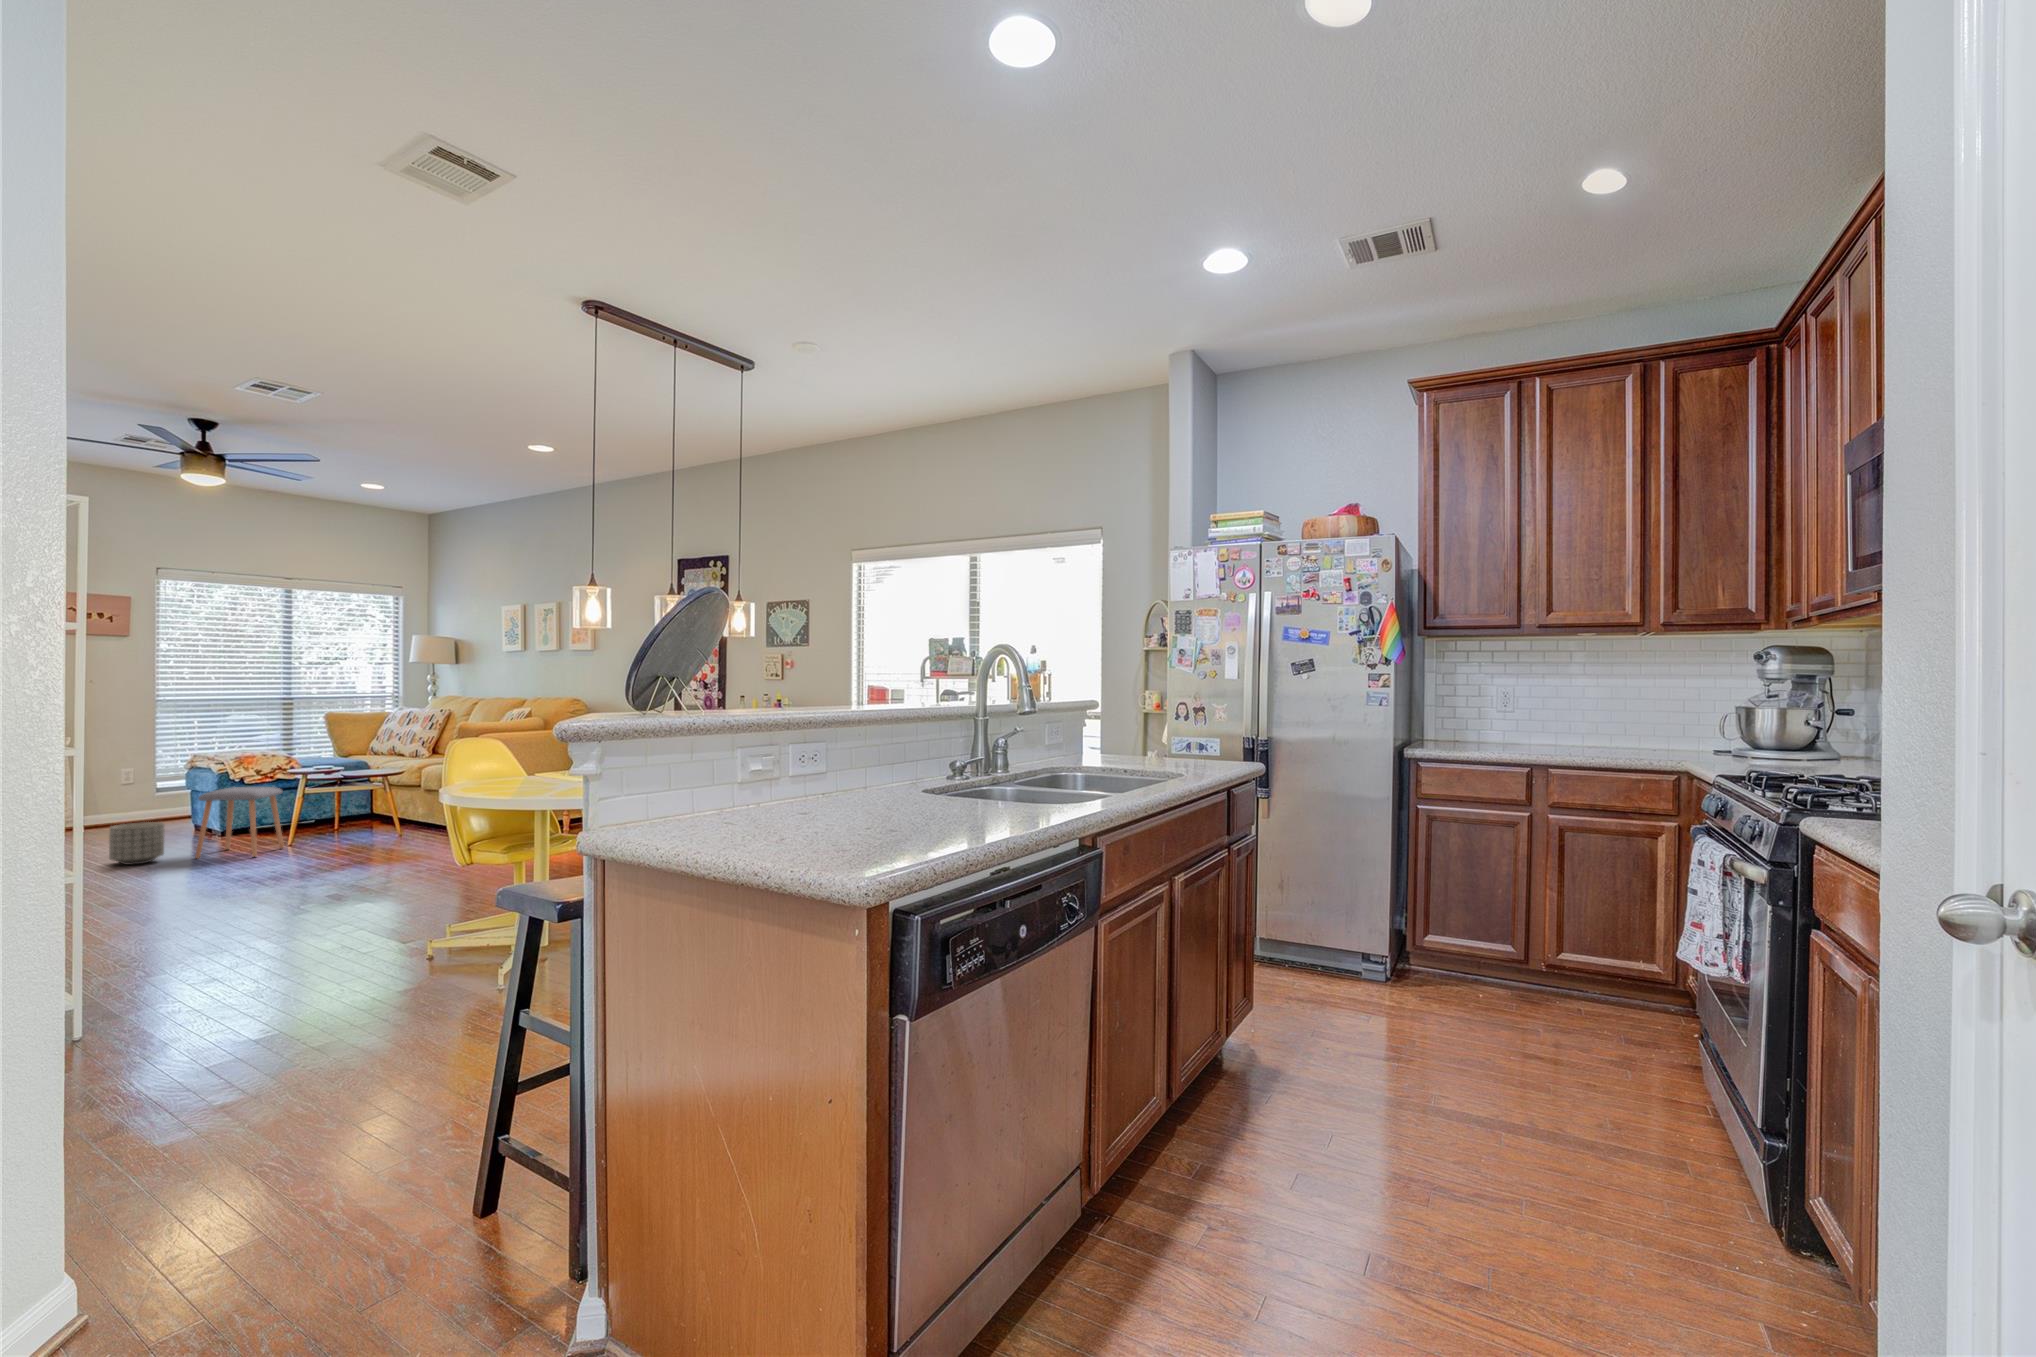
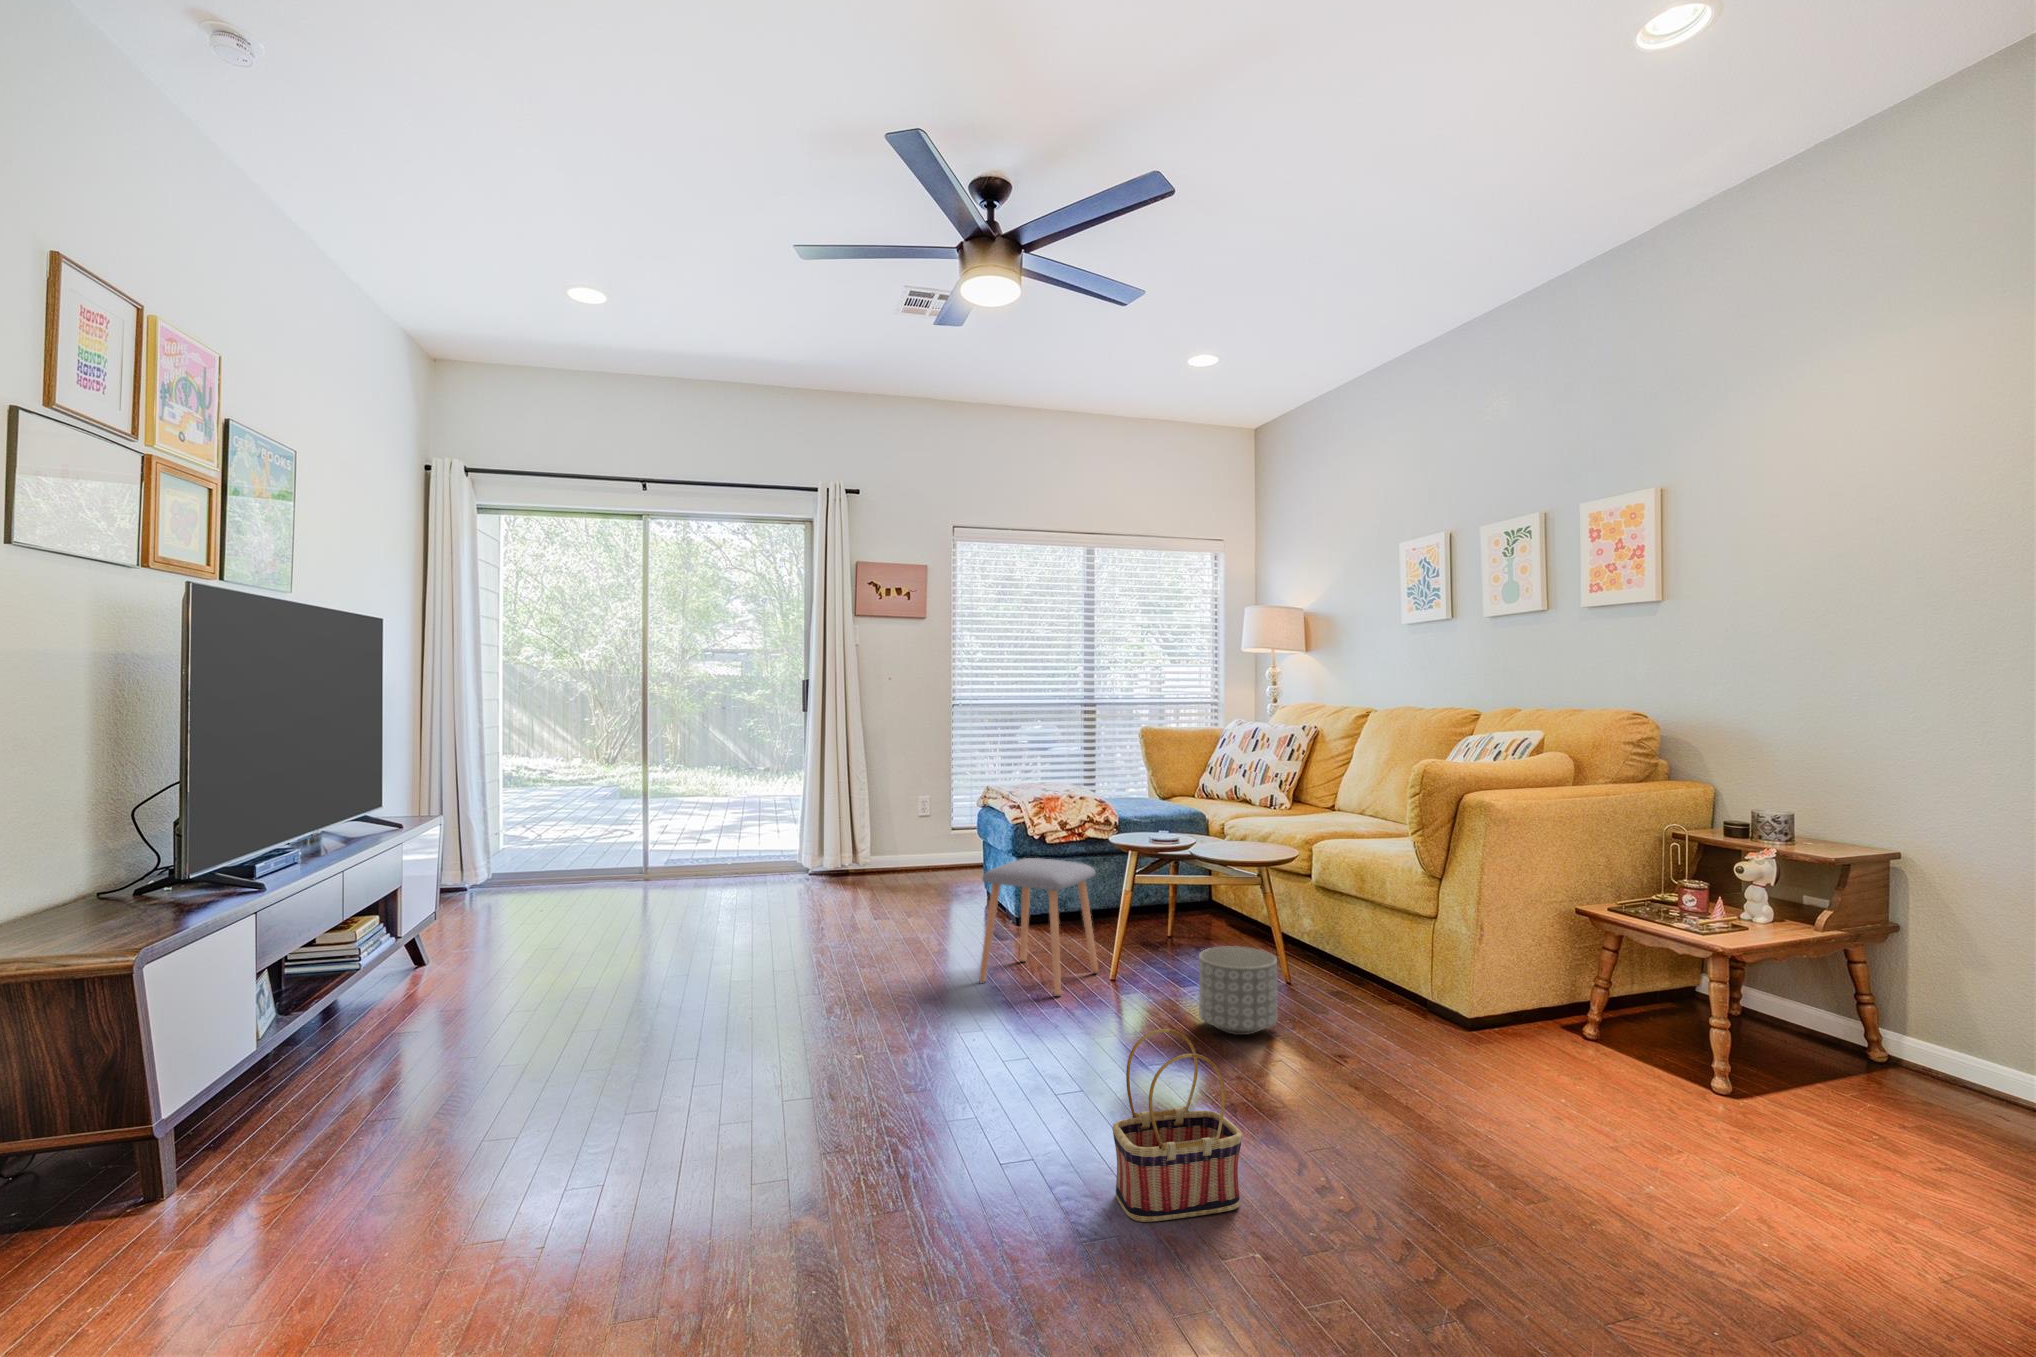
planter: present [109,822,165,865] -> present [1199,947,1277,1035]
basket: none [285,827,349,896] -> present [1112,1029,1242,1222]

